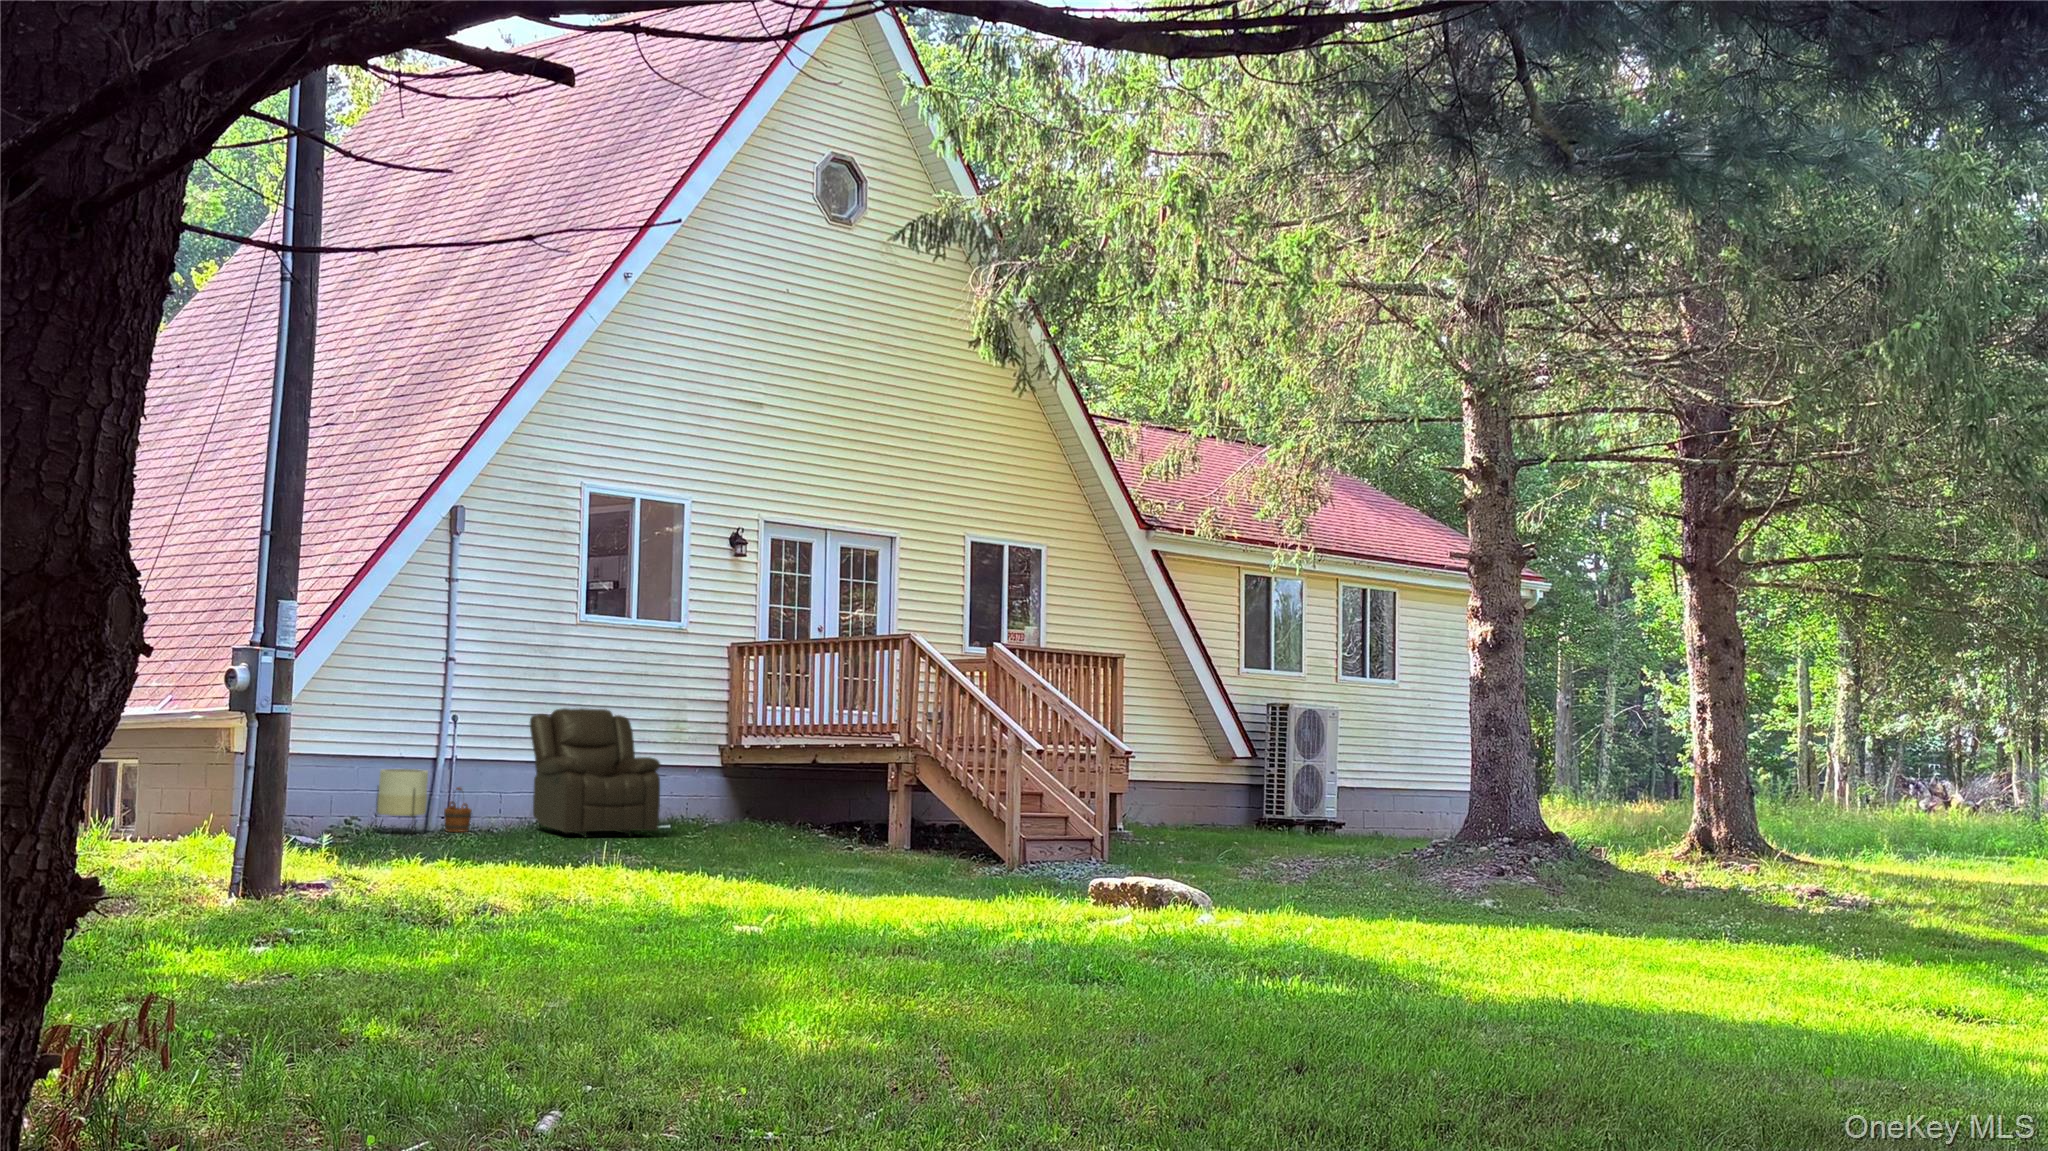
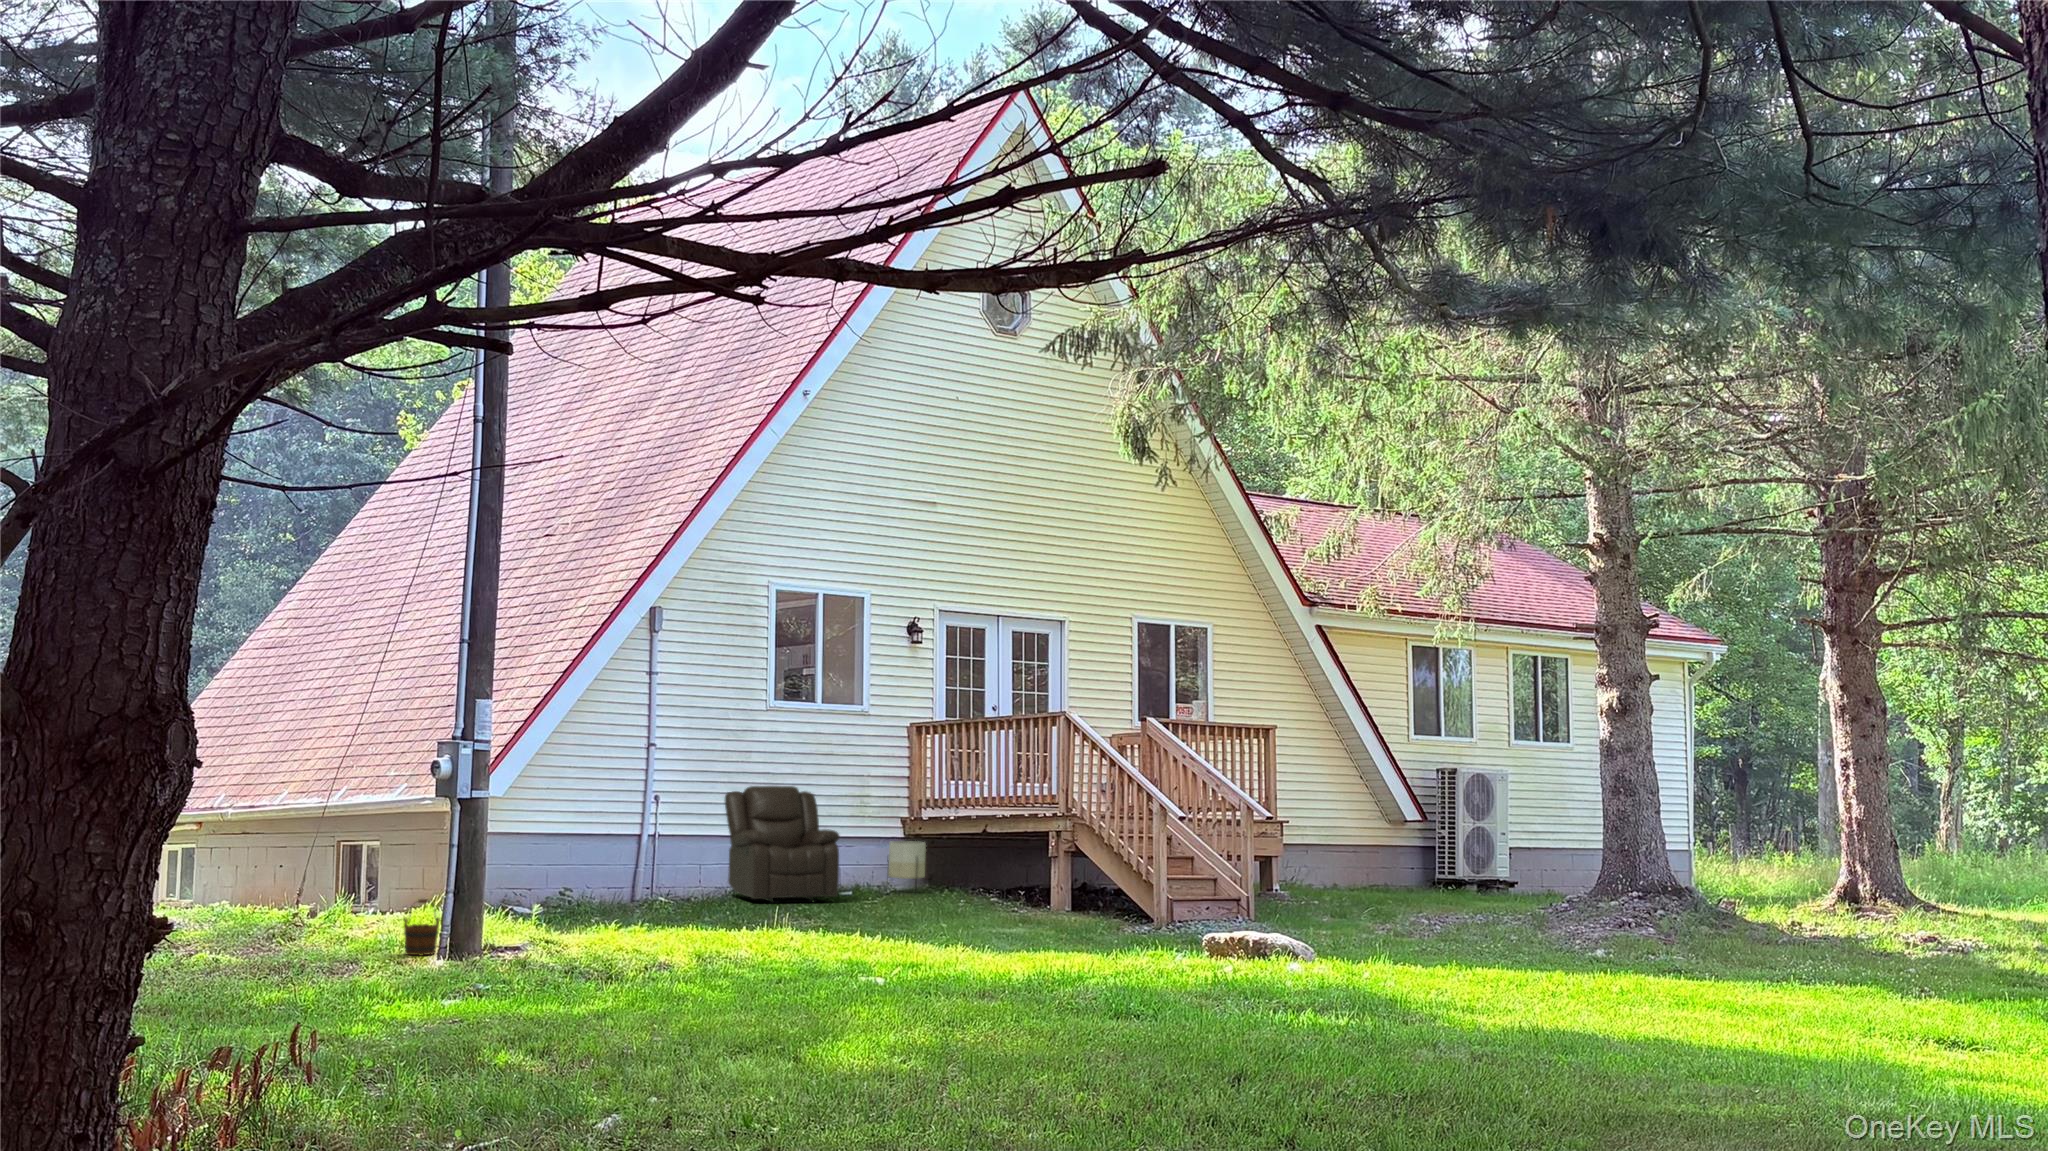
planter: present [375,769,428,819] -> present [887,841,926,890]
wooden bucket: present [444,787,472,832] -> present [404,899,440,956]

